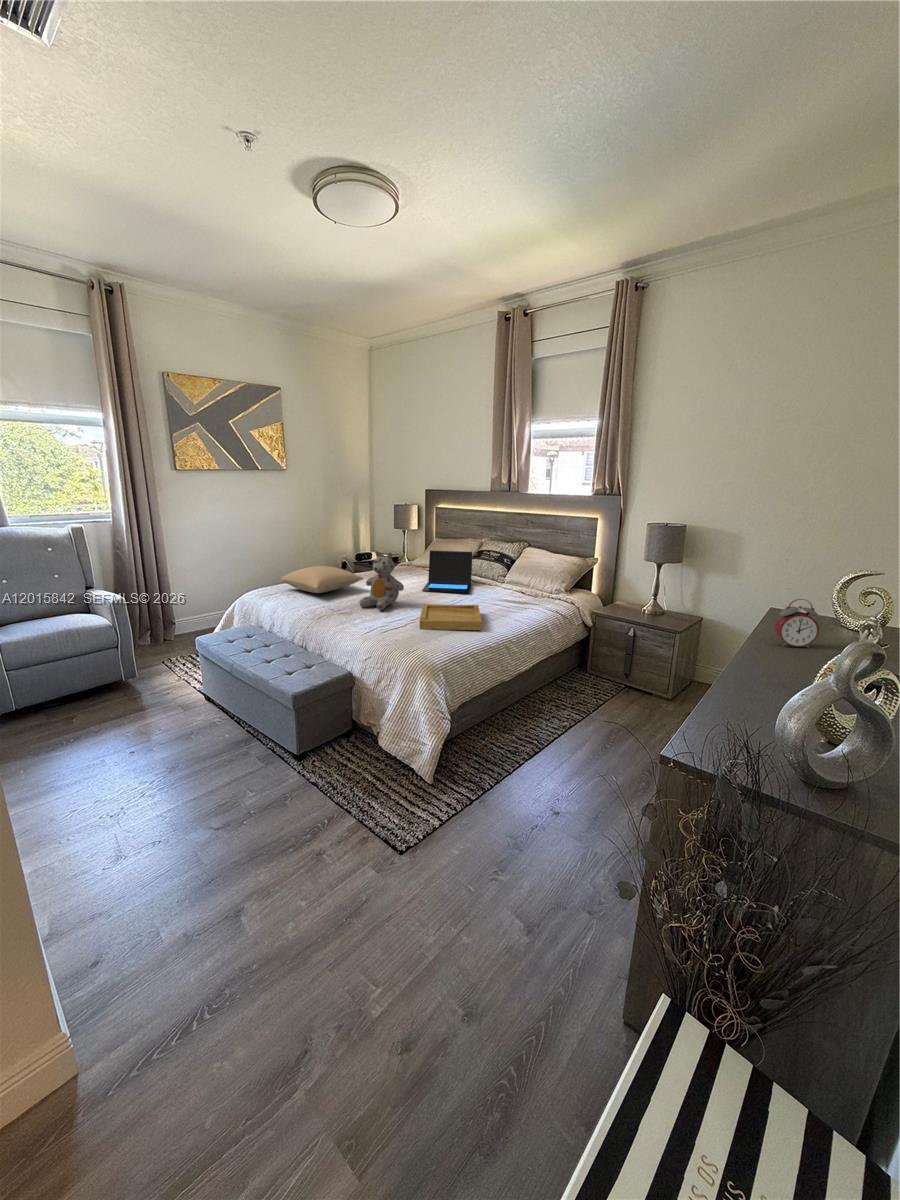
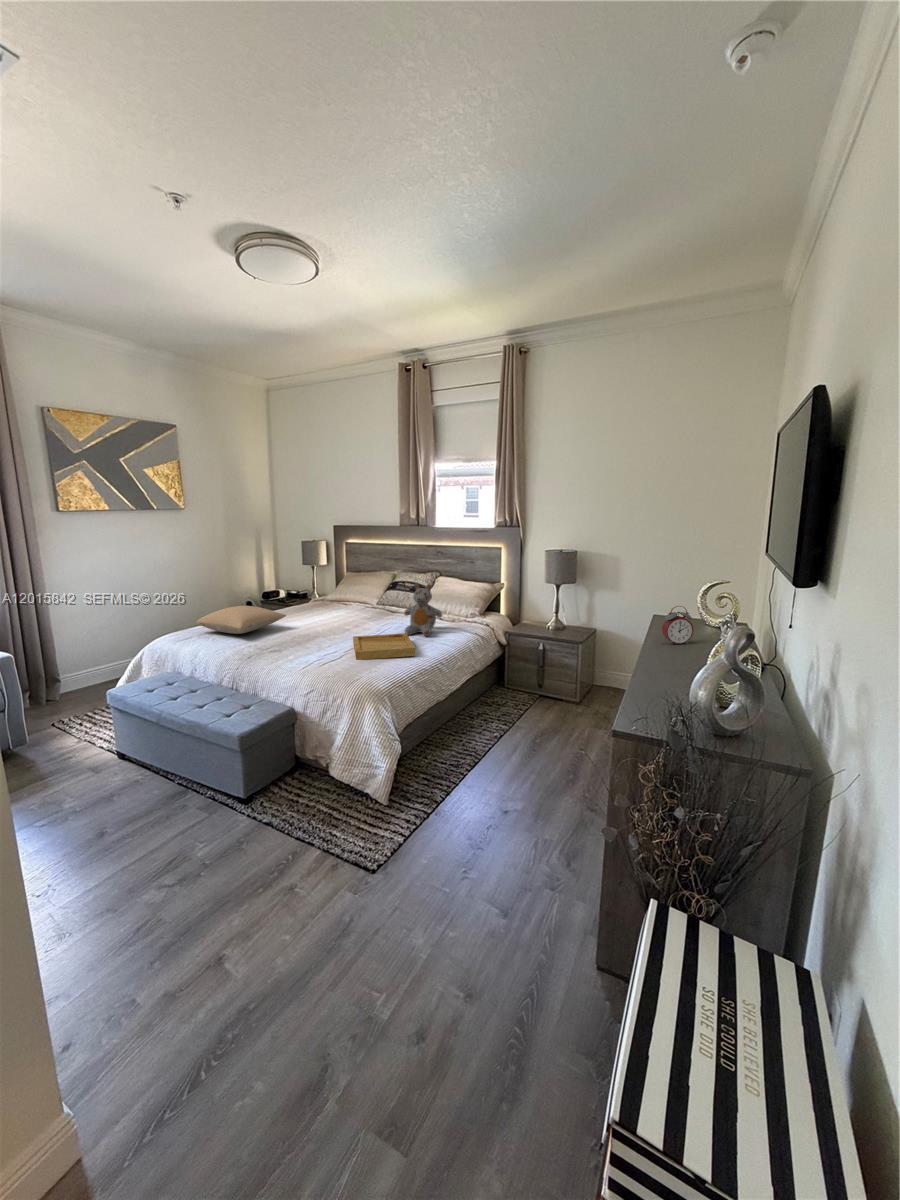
stuffed bear: present [359,551,404,610] -> present [404,584,443,636]
laptop: present [422,551,472,593] -> none [346,584,393,625]

